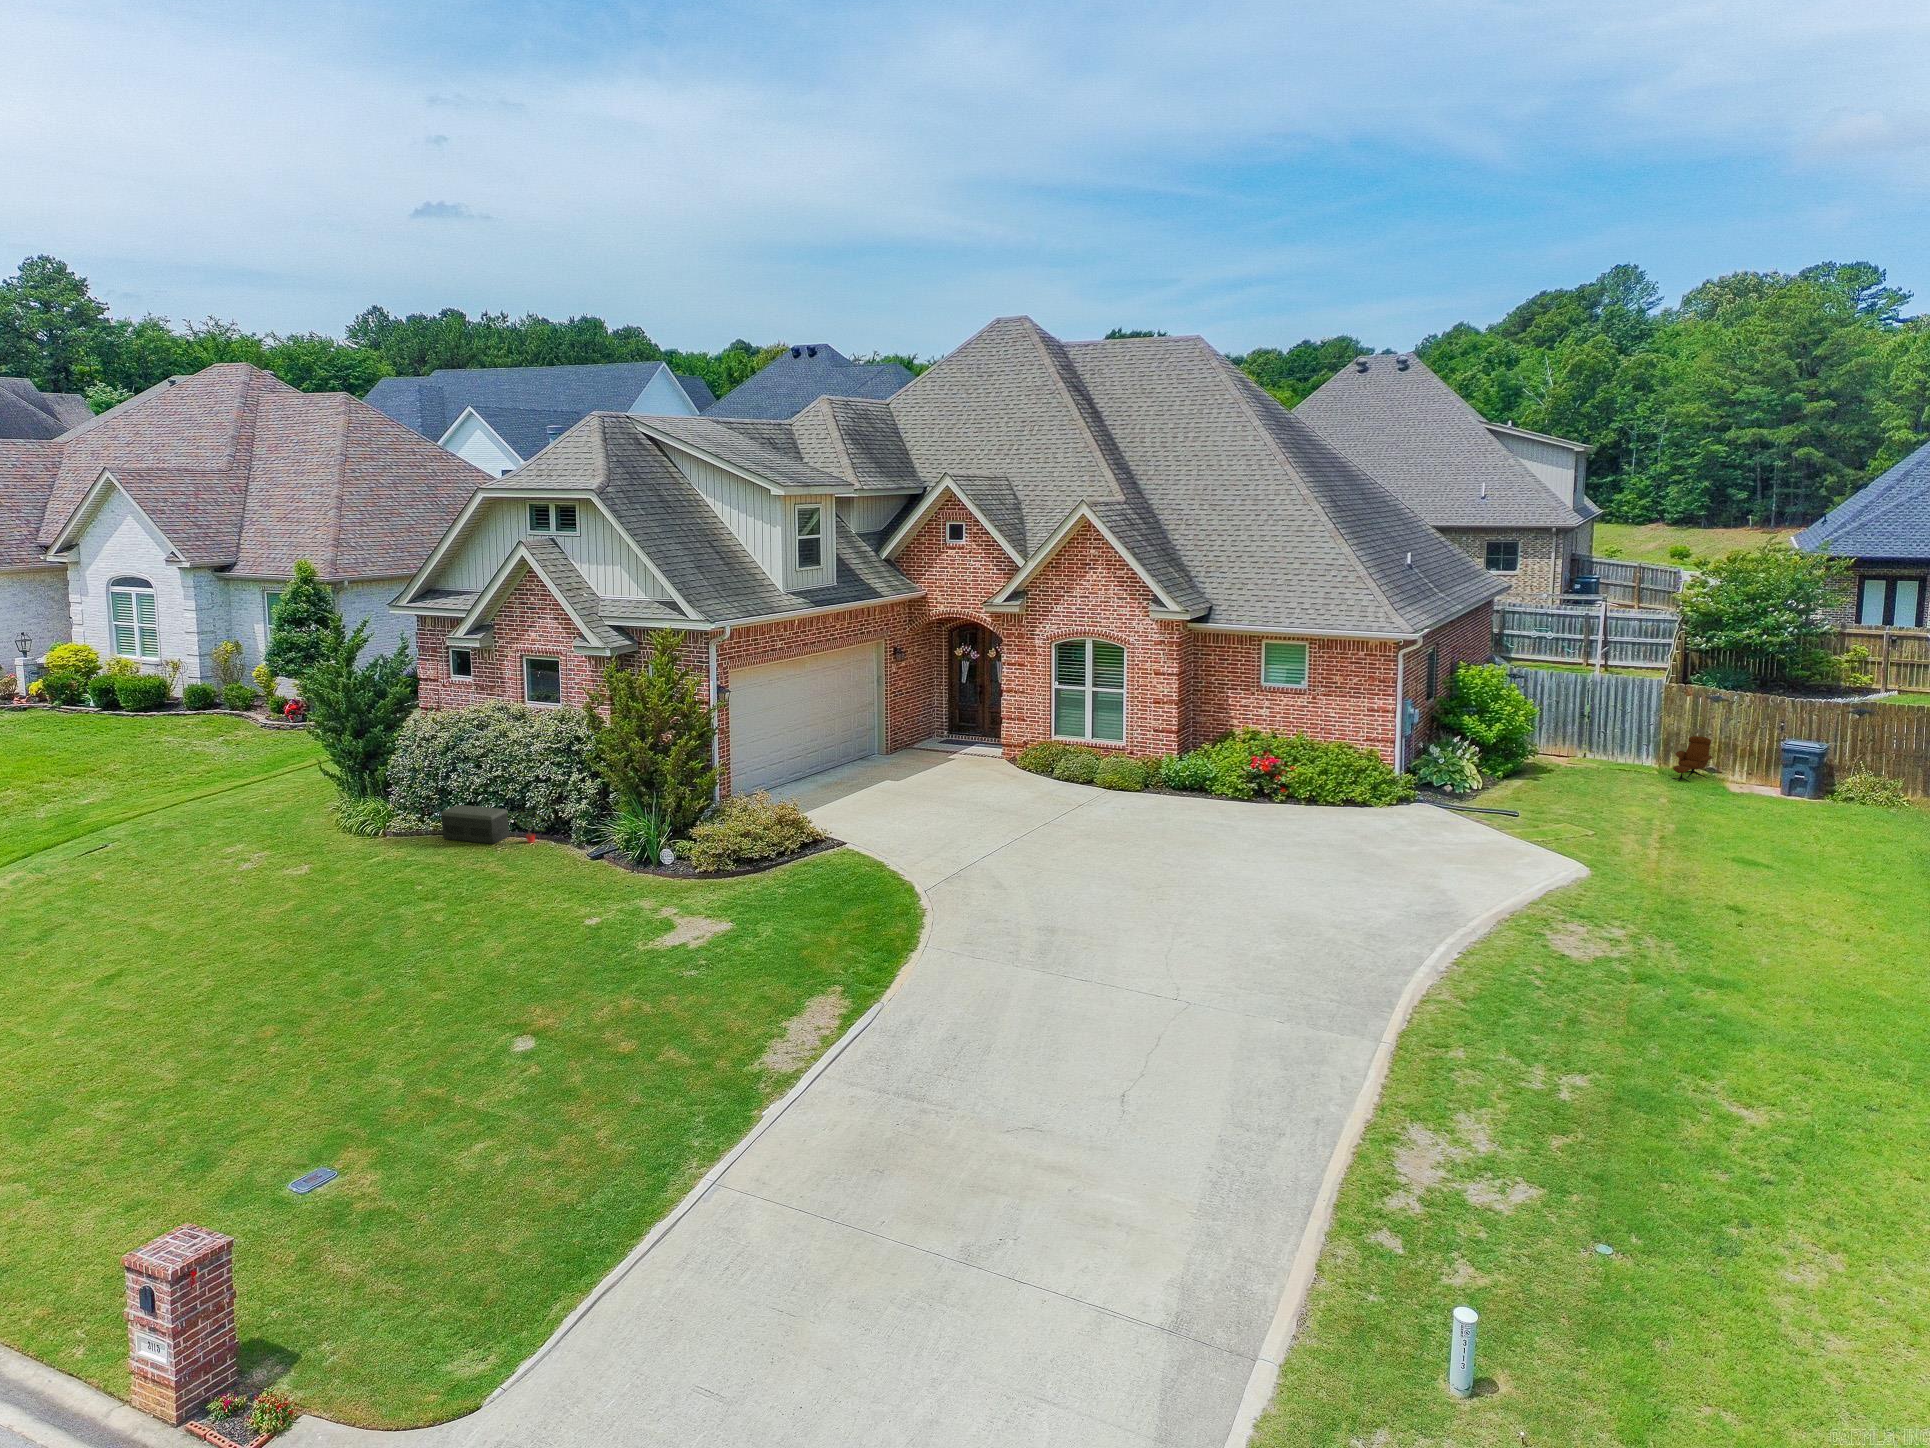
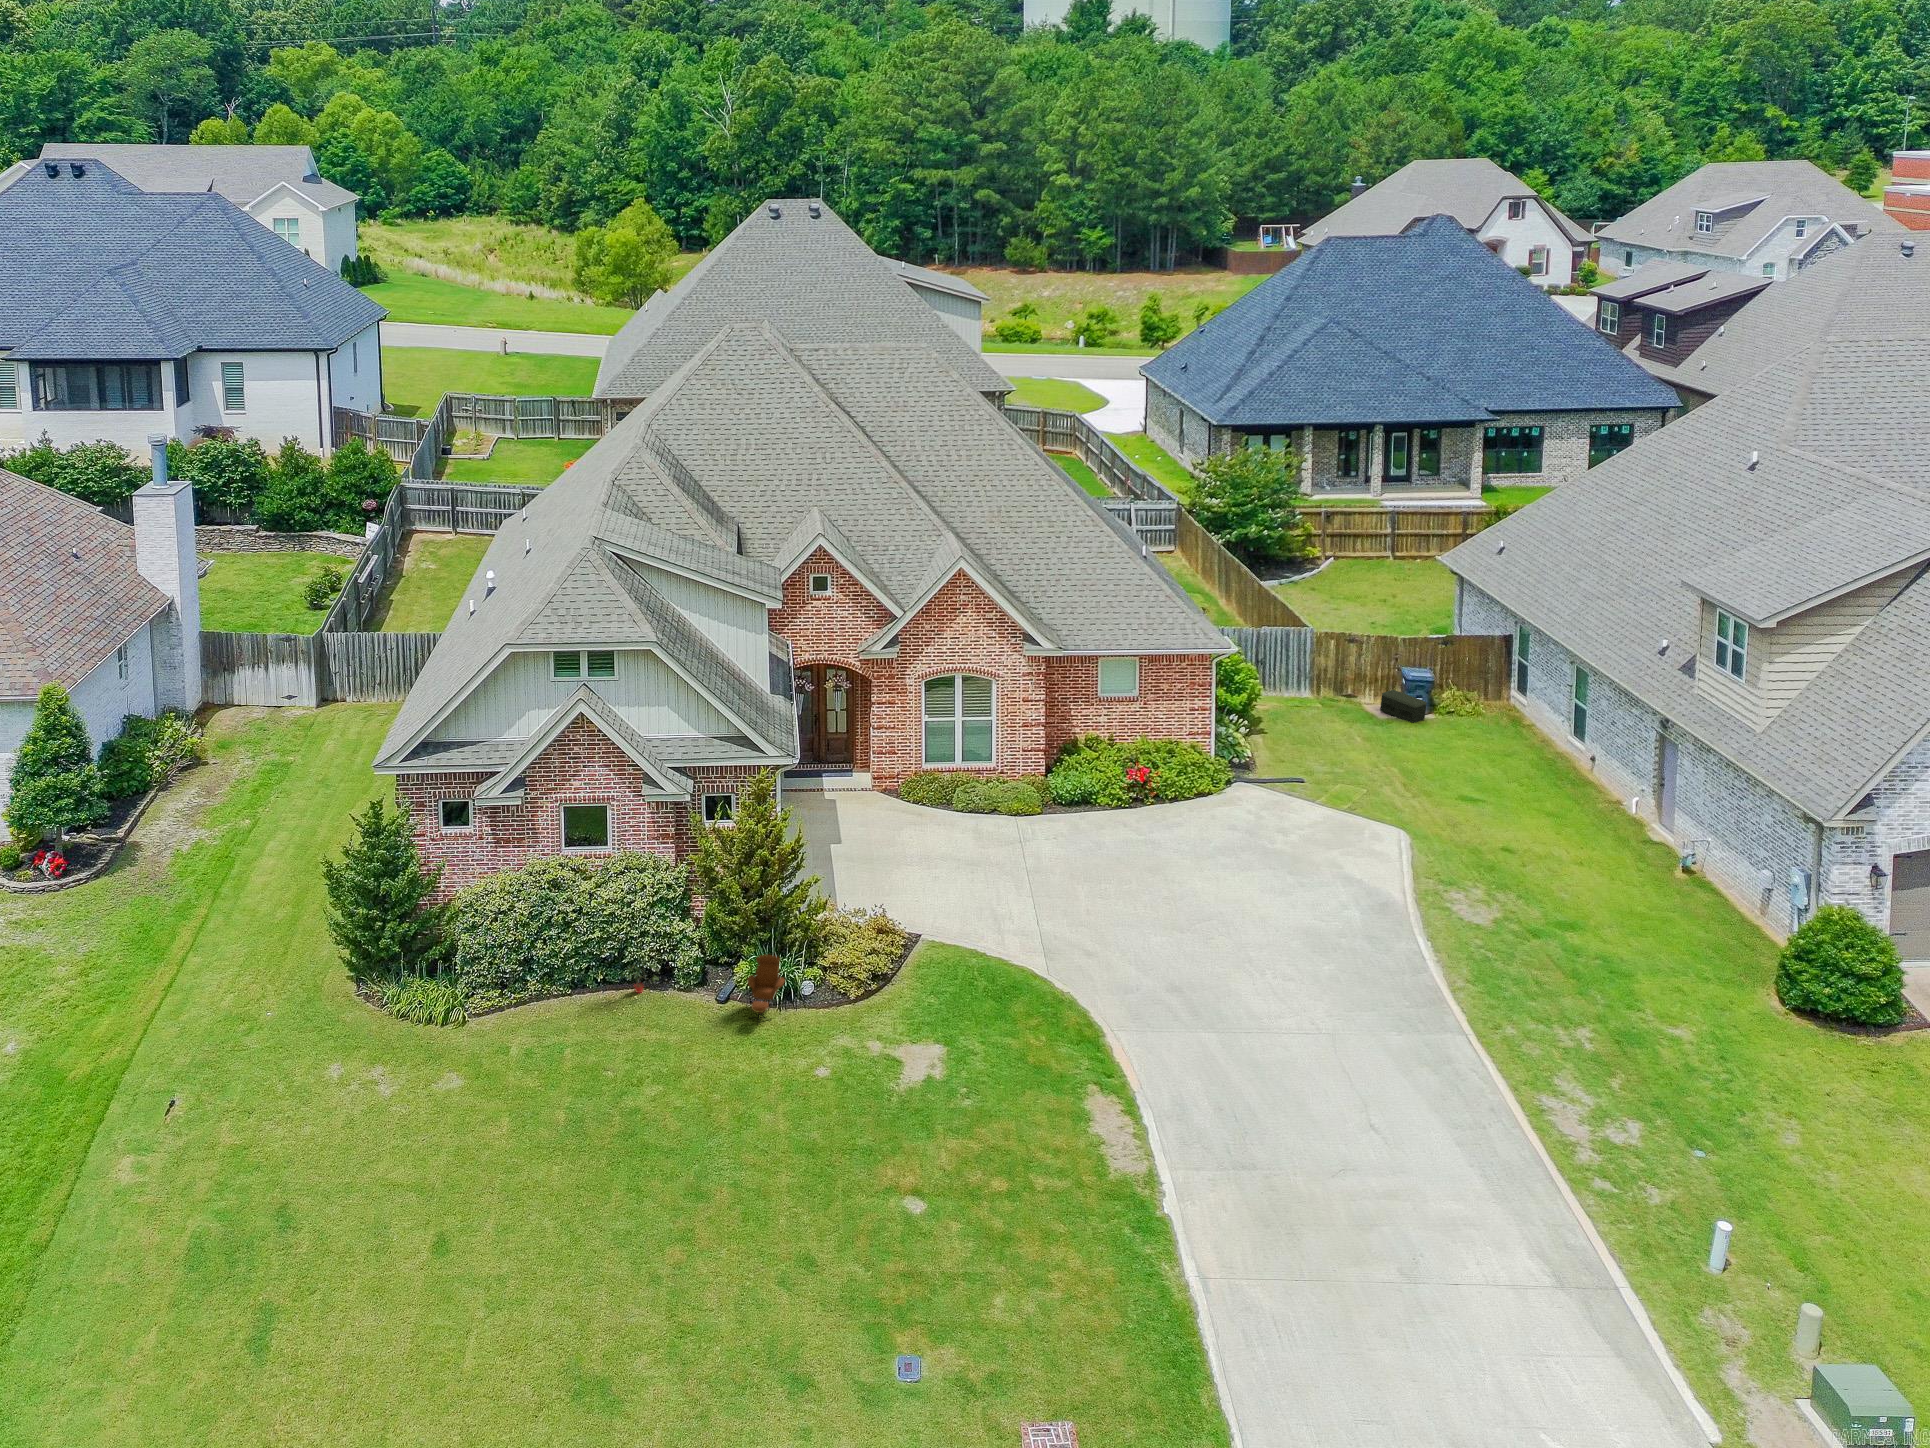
lounge chair: present [1672,736,1713,782] -> present [747,955,785,1019]
storage bench: present [441,805,509,844] -> present [1380,690,1427,723]

